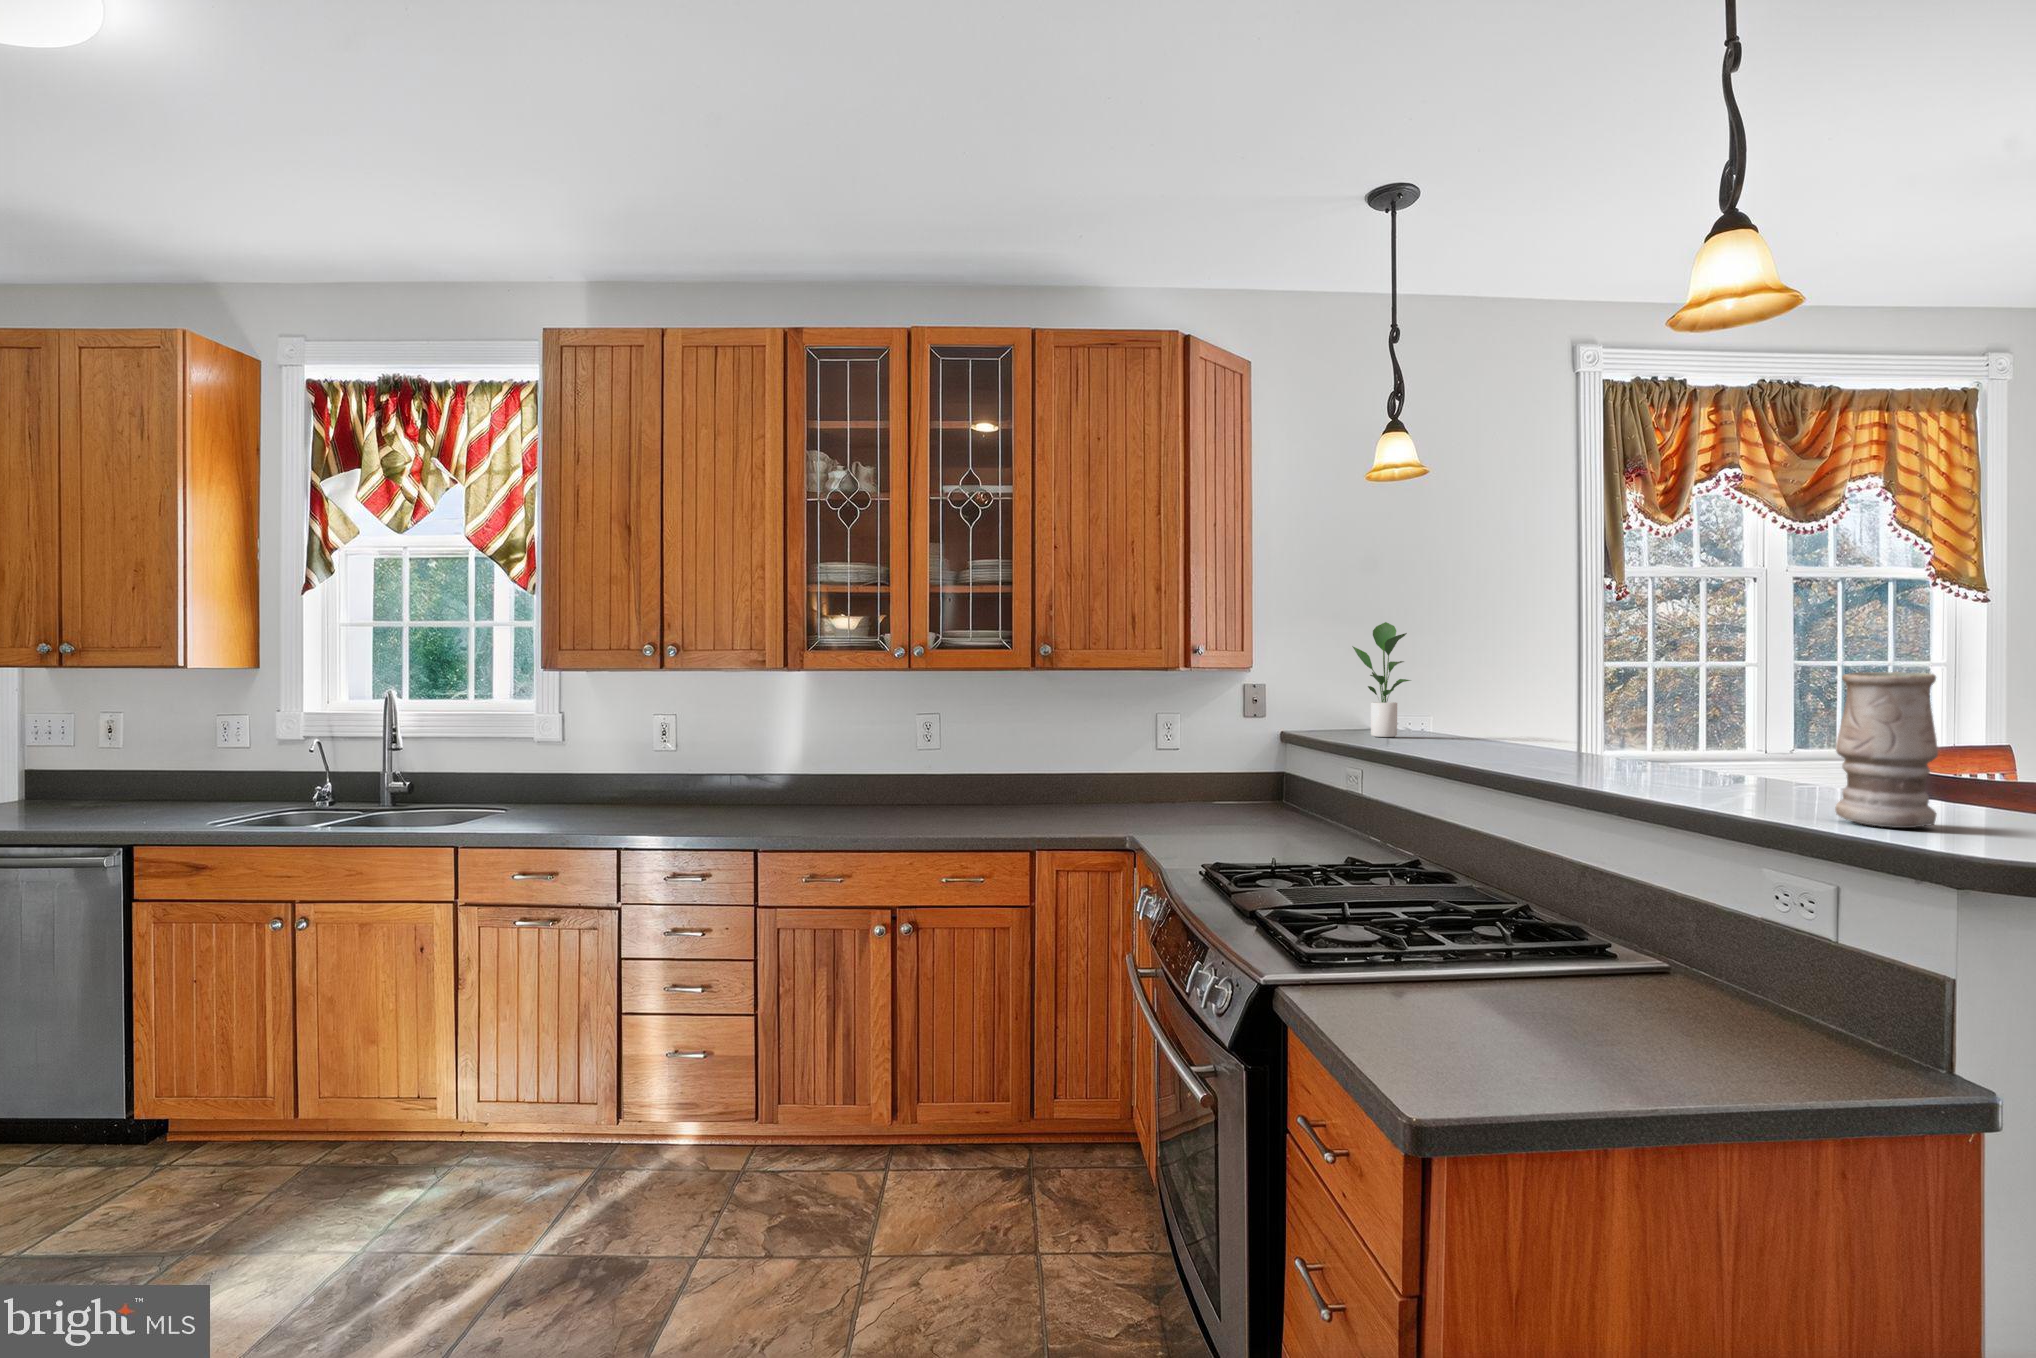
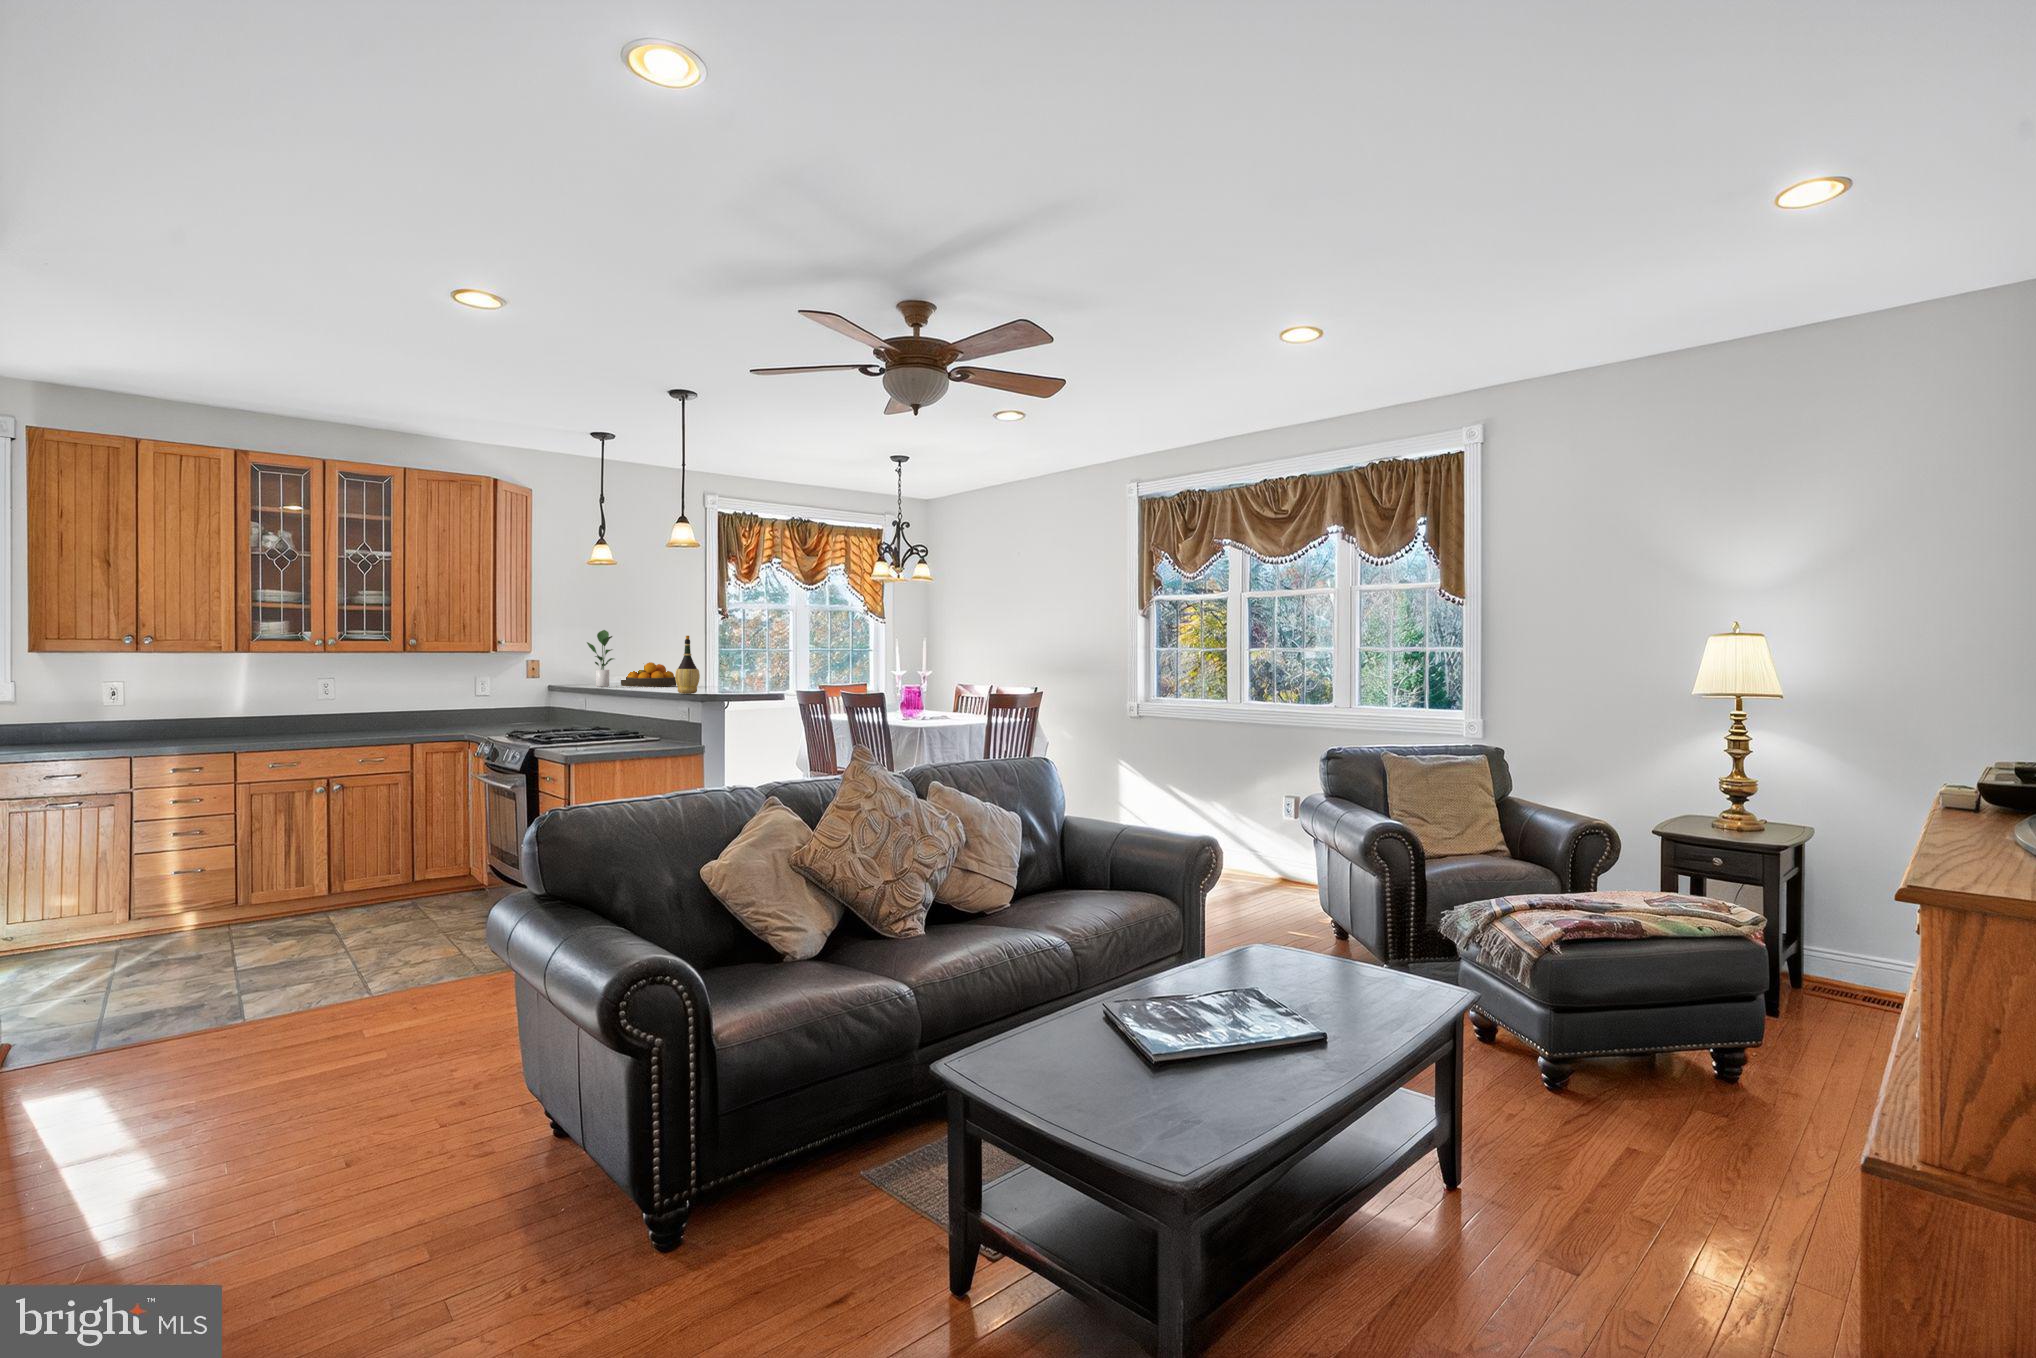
wine bottle: none [1642,614,1725,787] -> present [675,636,700,694]
vase: present [1835,672,1938,828] -> none [705,655,727,697]
fruit bowl: none [1406,686,1520,735] -> present [621,662,676,686]

